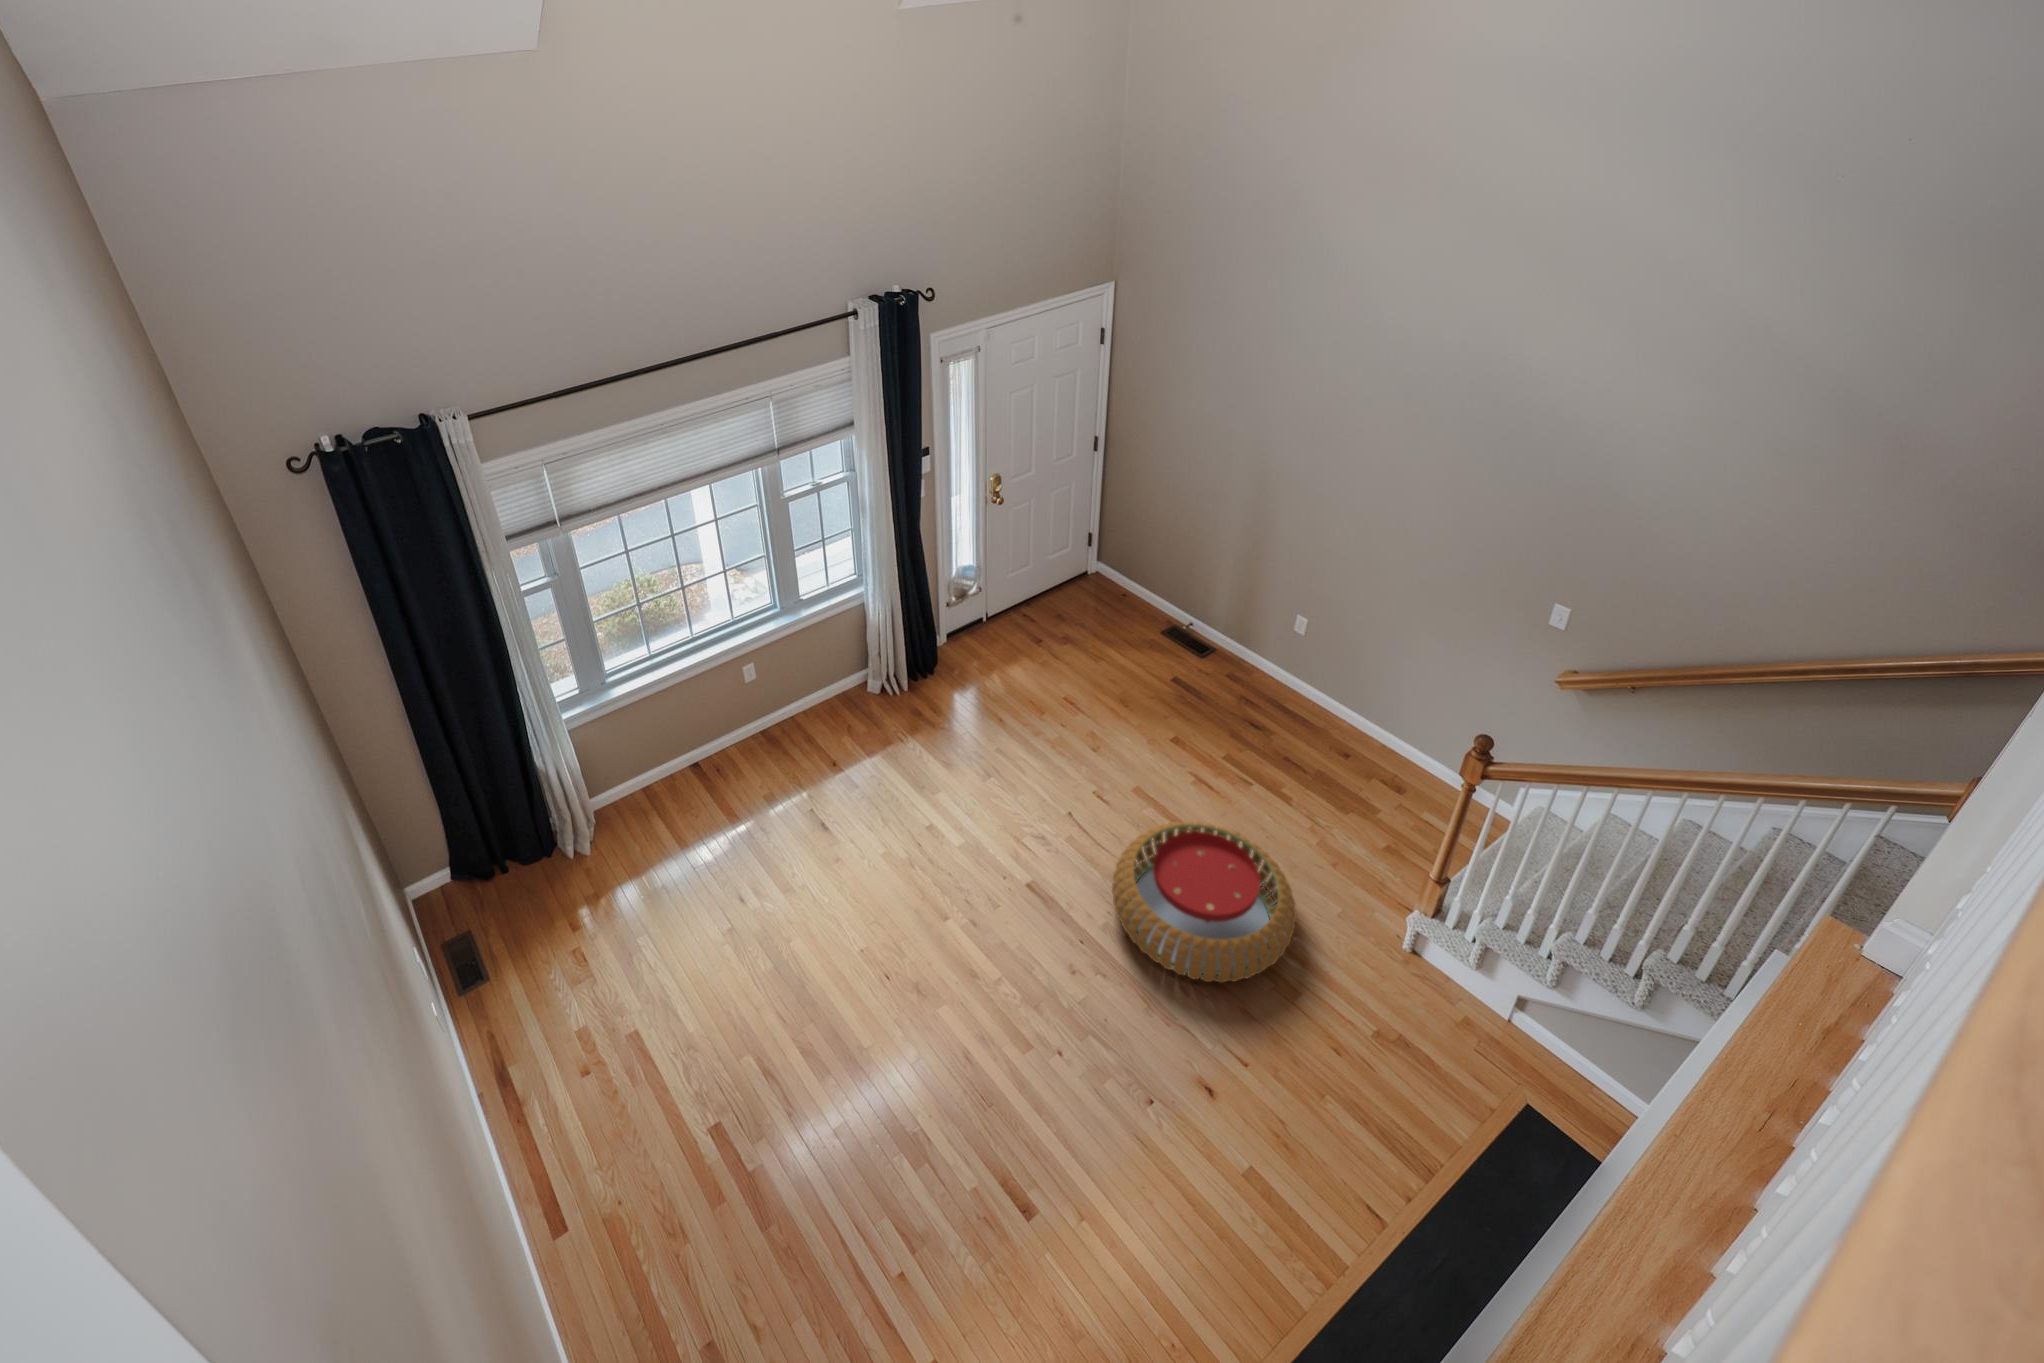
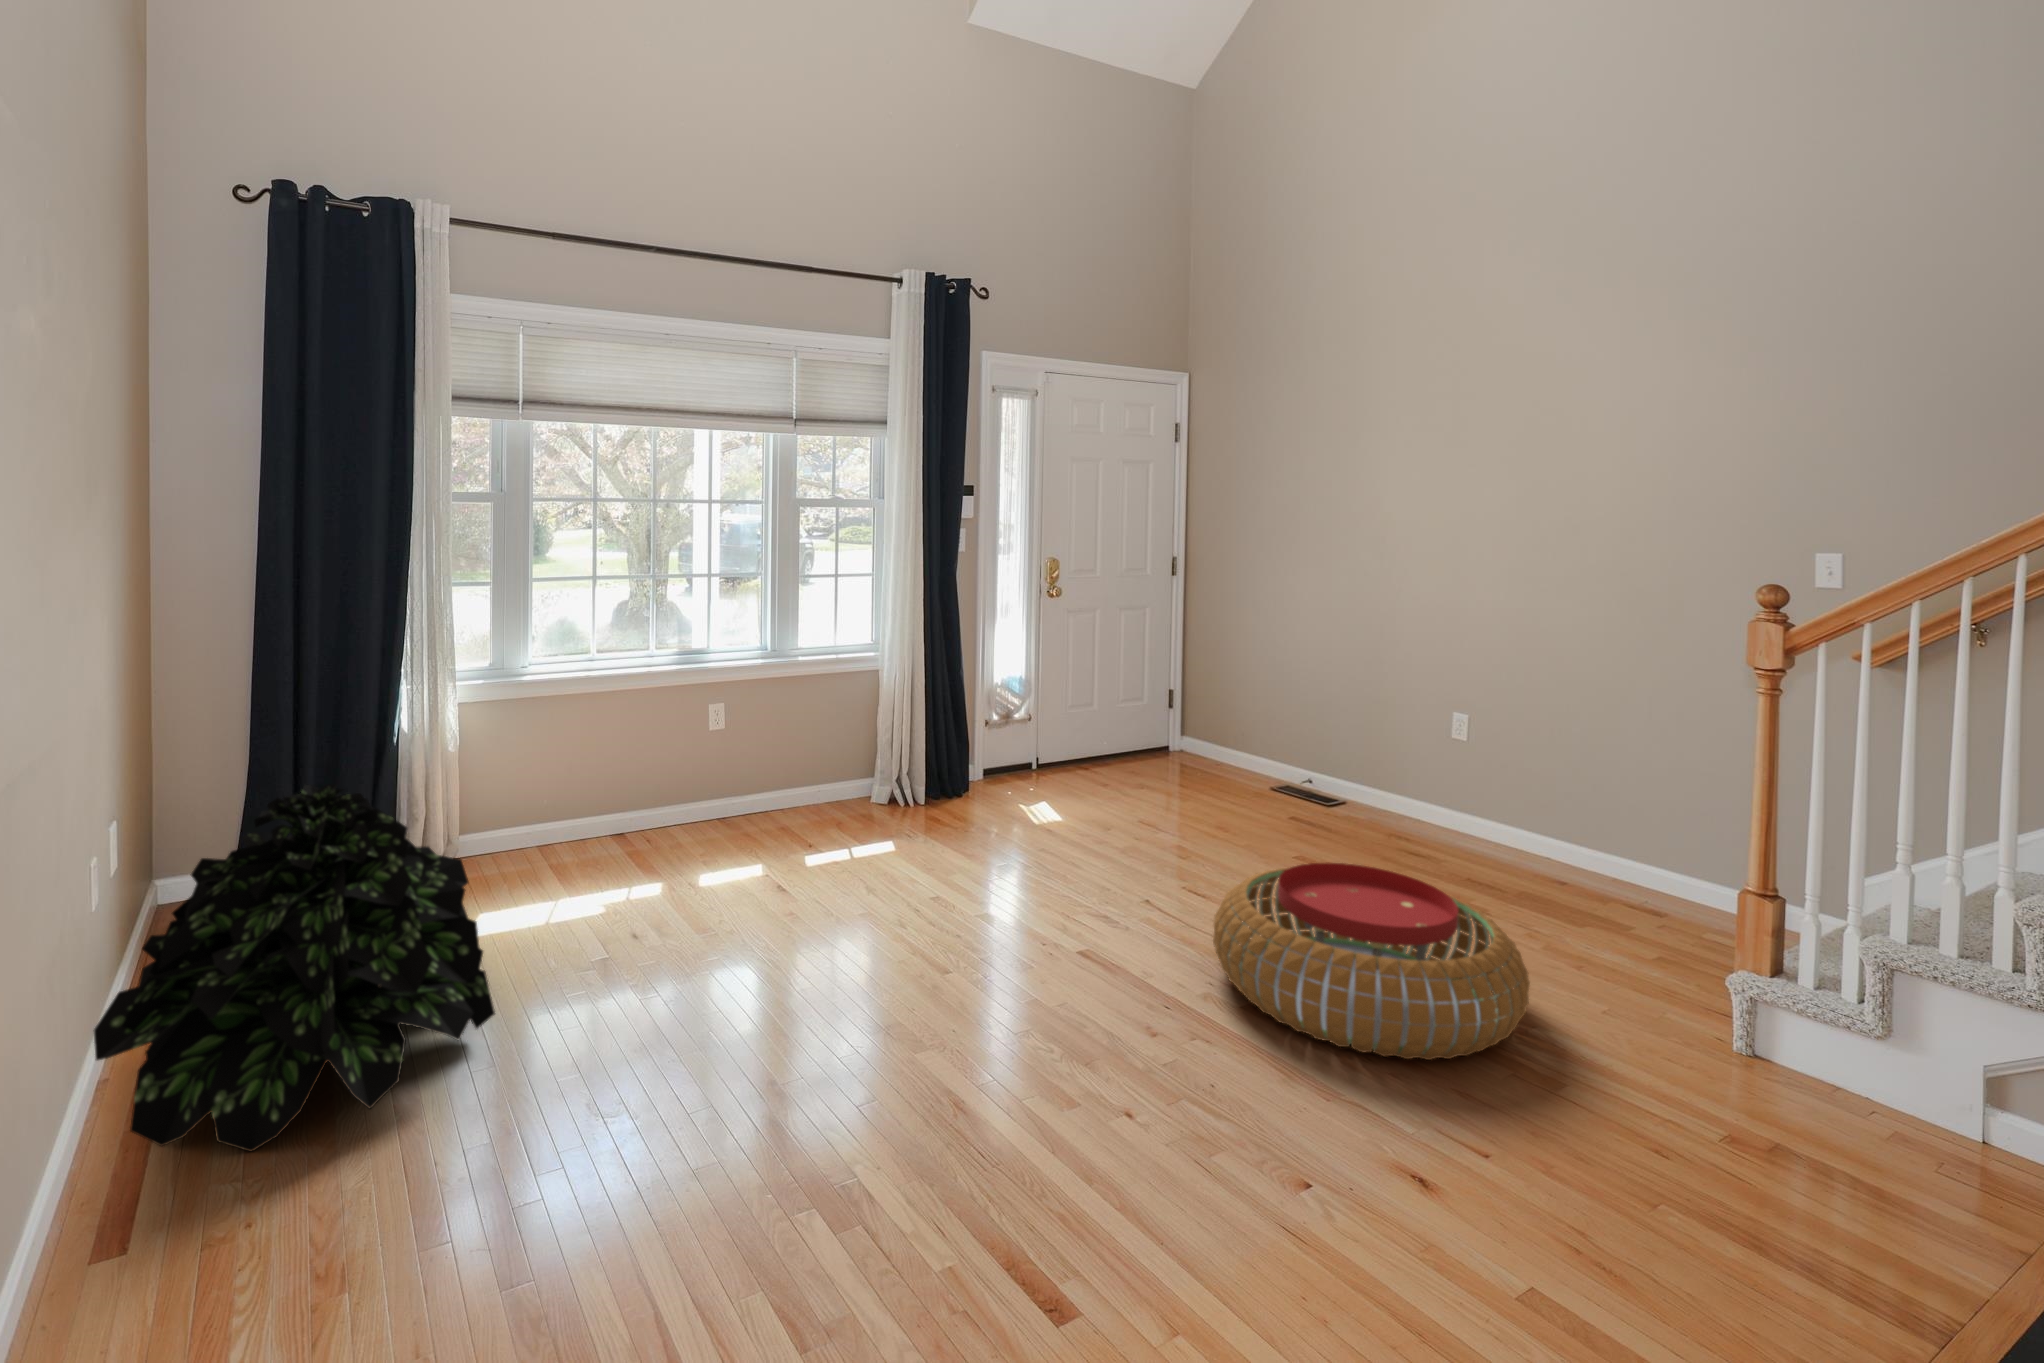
potted plant: none [481,932,691,1152] -> present [94,784,495,1151]

